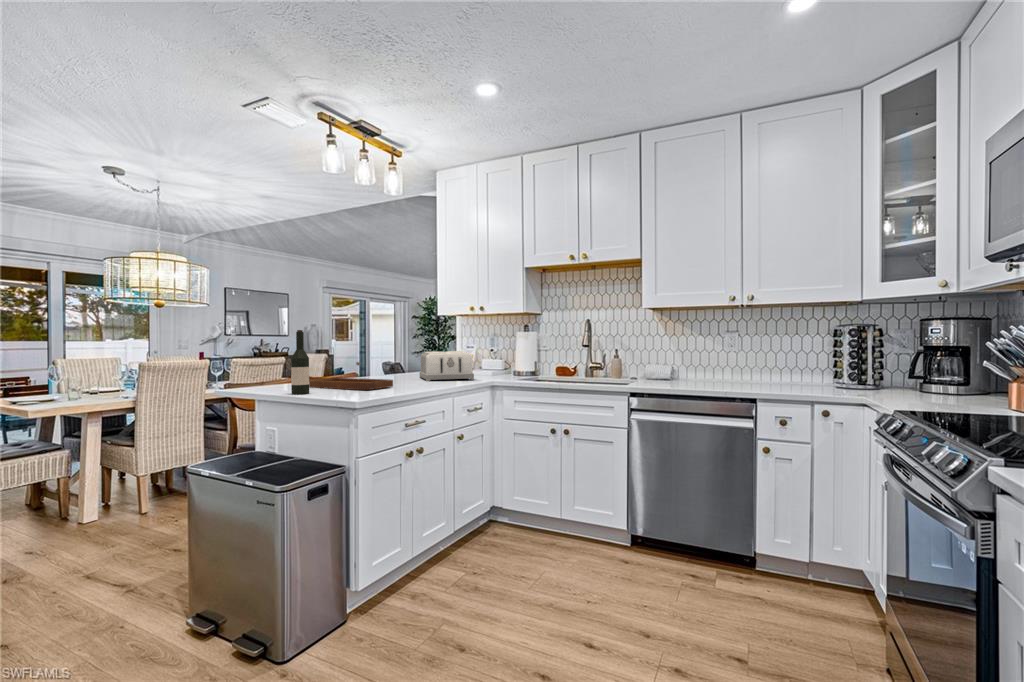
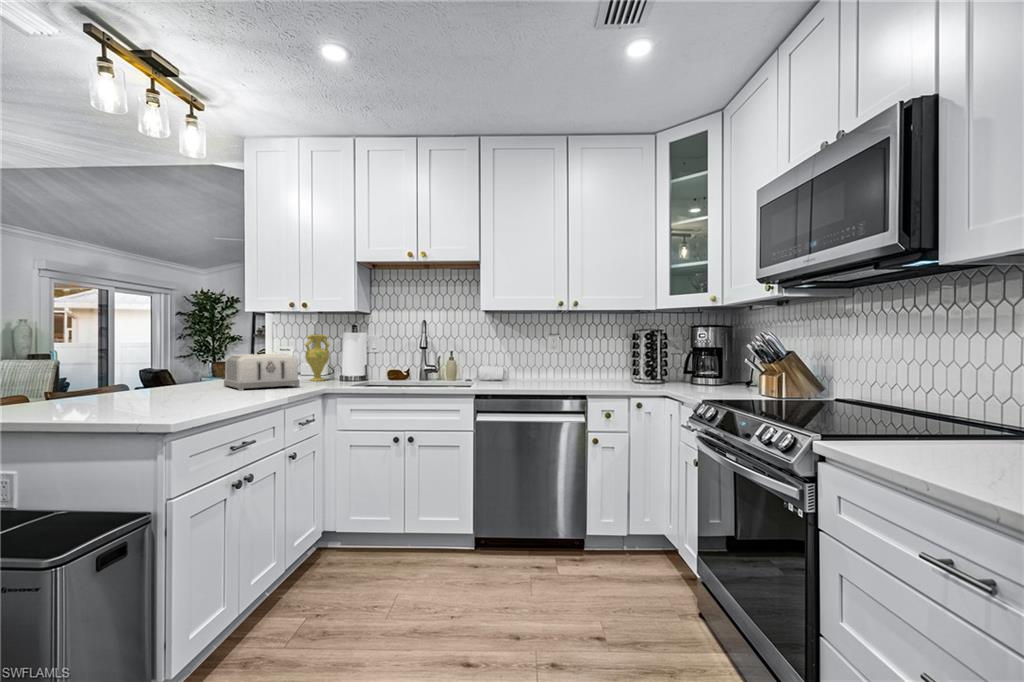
wine bottle: present [291,330,309,394] -> none [44,325,77,417]
vase: none [485,335,507,376] -> present [305,335,330,381]
tray: present [309,362,393,390] -> none [65,368,203,406]

